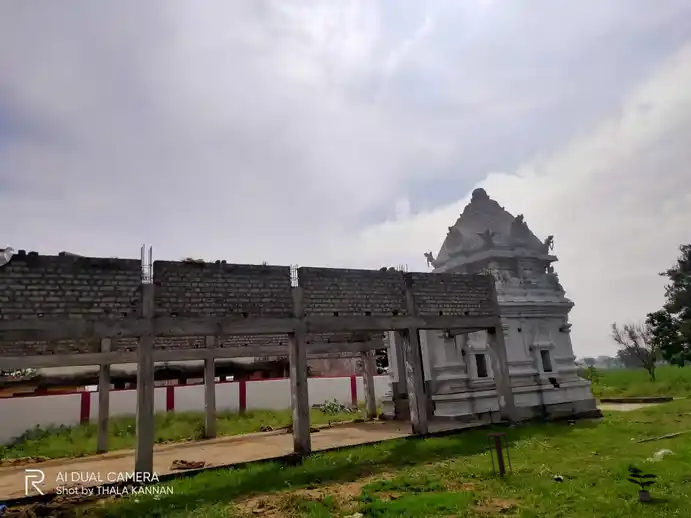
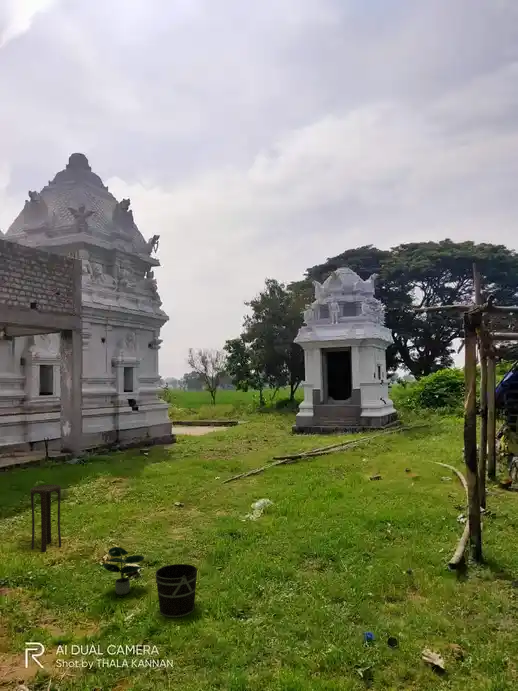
potted plant: present [627,468,657,501] -> present [103,547,144,595]
bucket: none [574,476,607,509] -> present [155,563,197,617]

